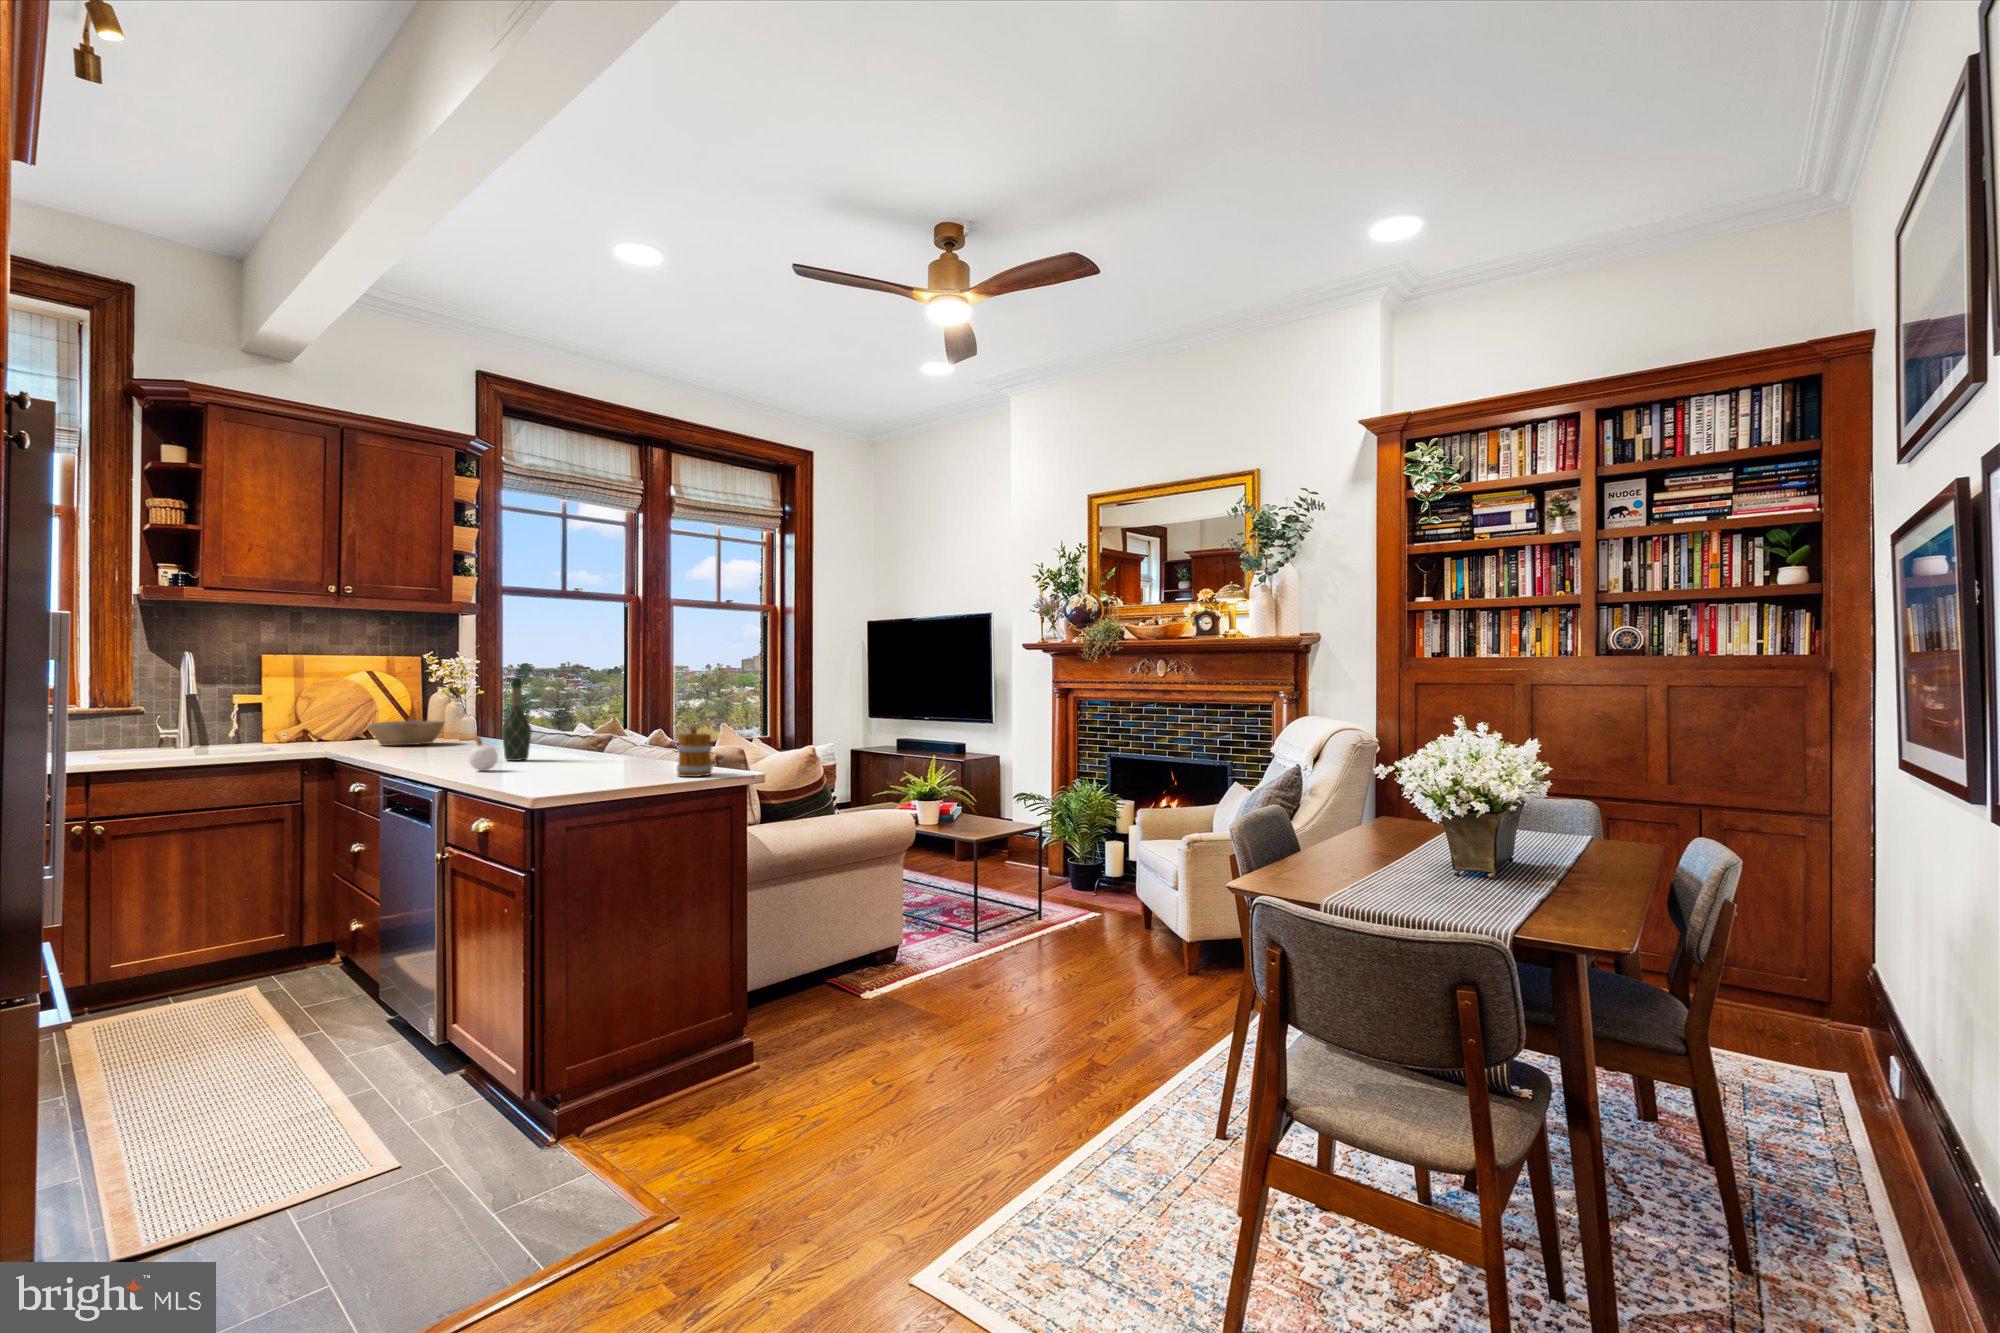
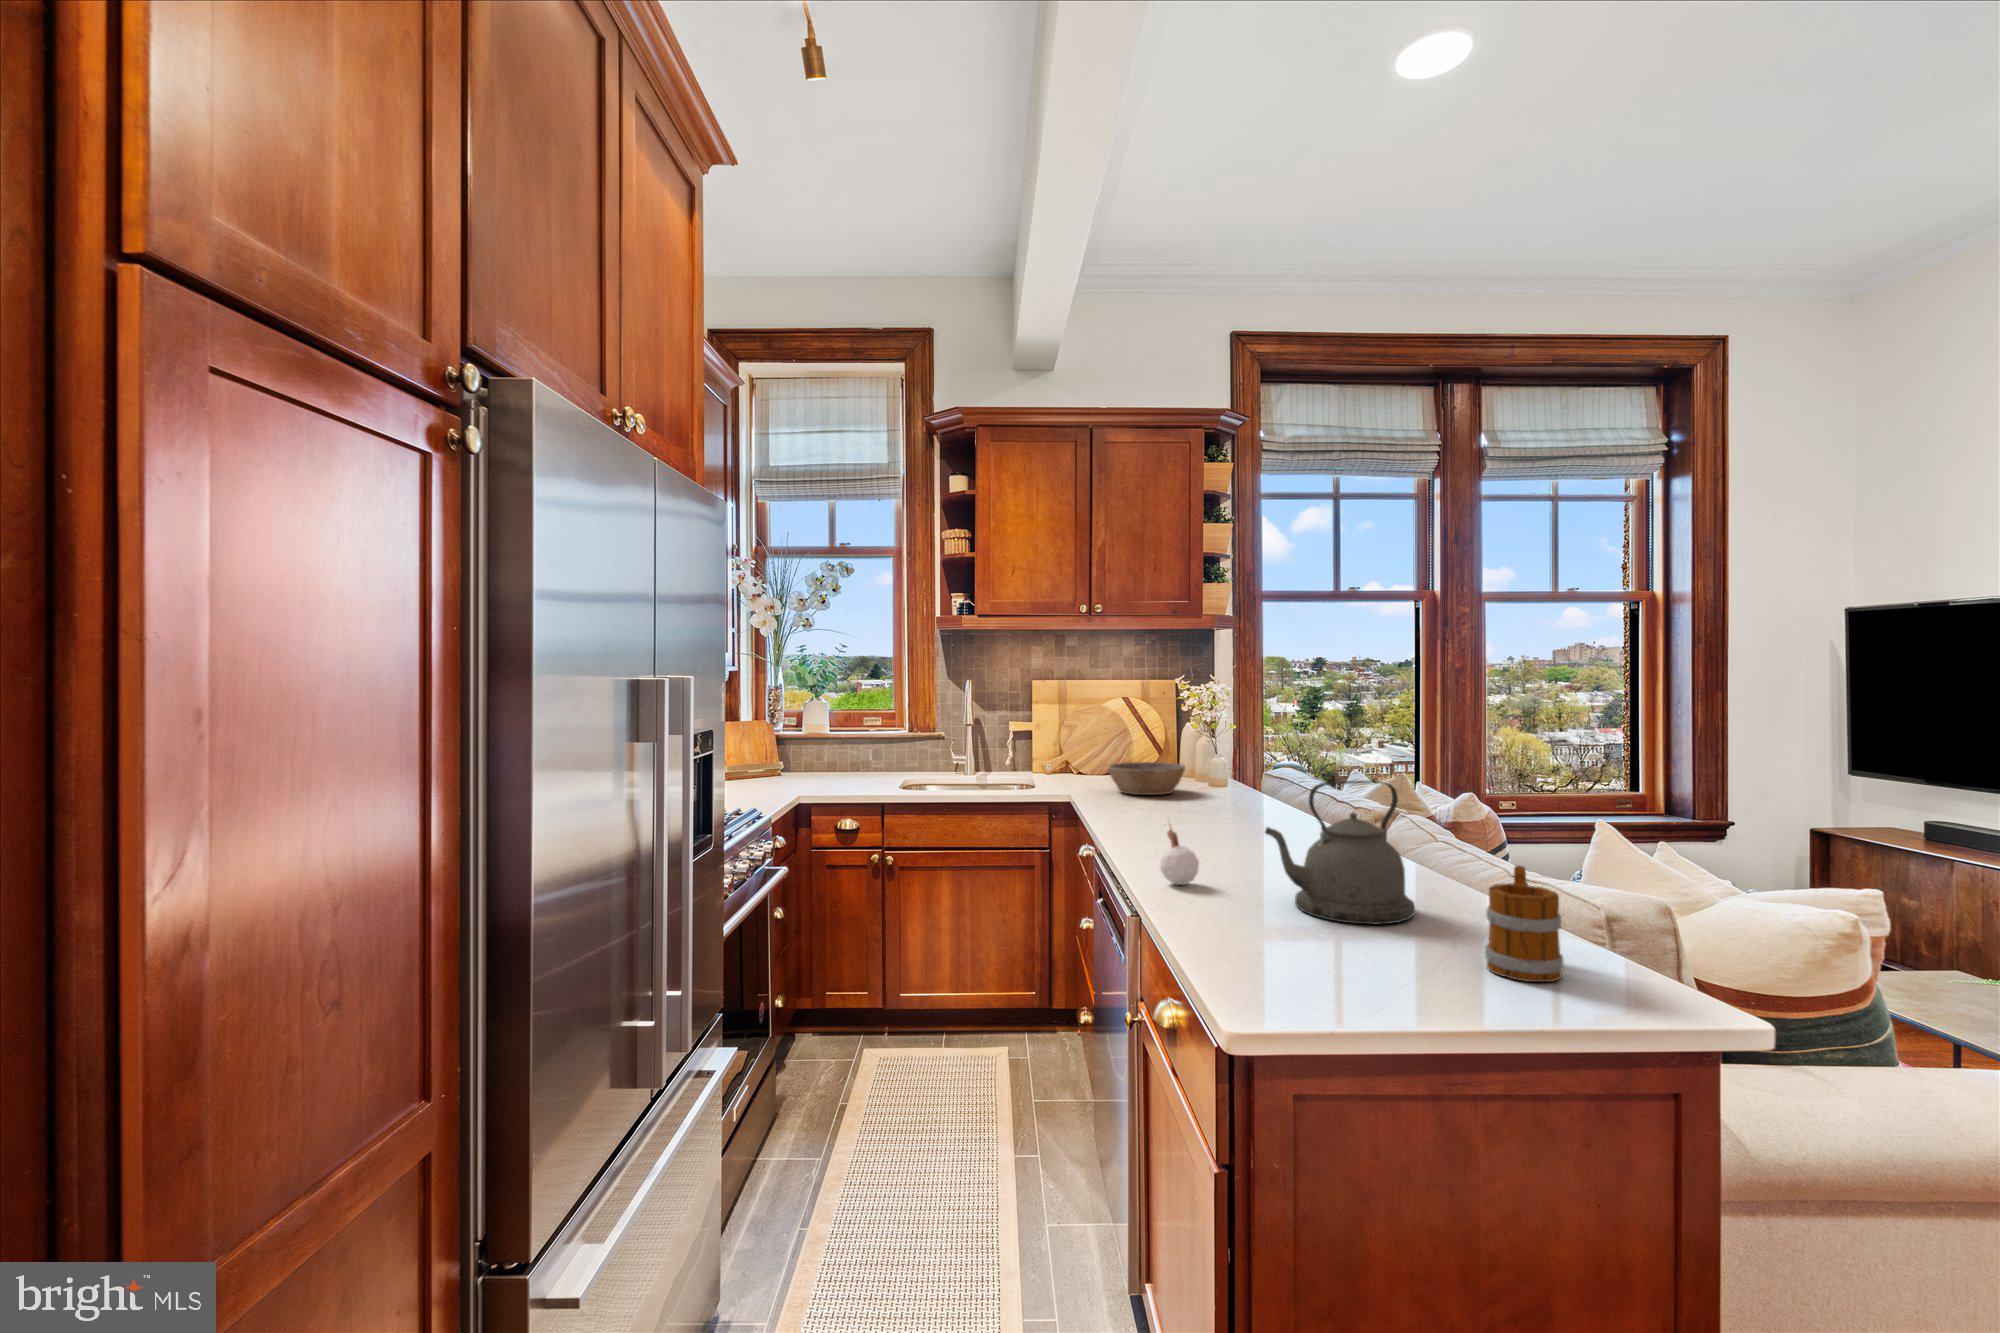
wine bottle: present [502,677,531,761] -> none [1221,733,1261,856]
kettle: none [550,694,639,772] -> present [1265,780,1416,924]

